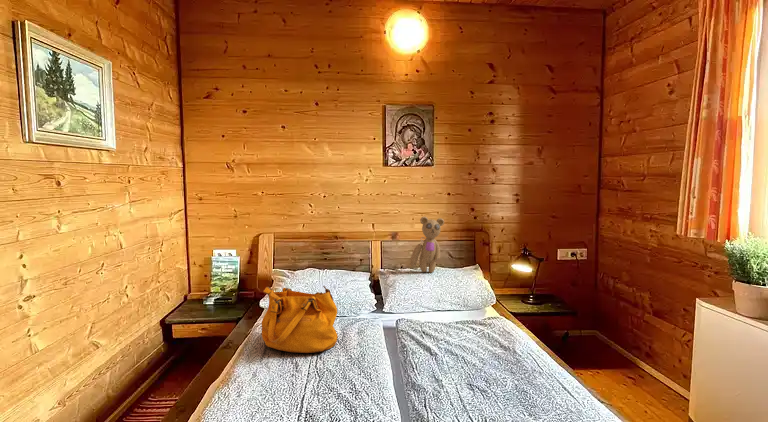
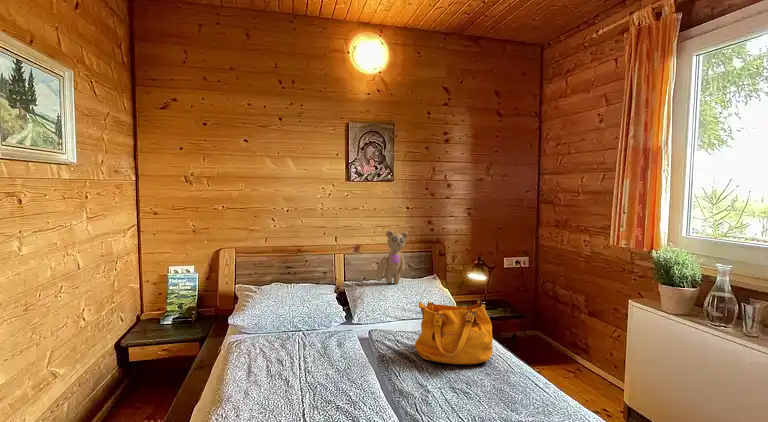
handbag: present [262,286,338,353] -> present [415,299,493,364]

